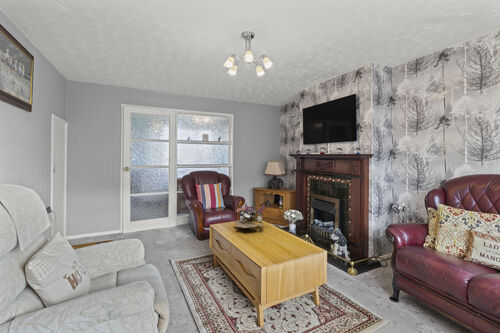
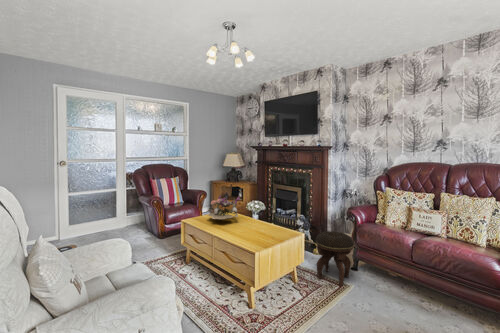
footstool: none [342,251,389,317] -> present [316,231,354,286]

